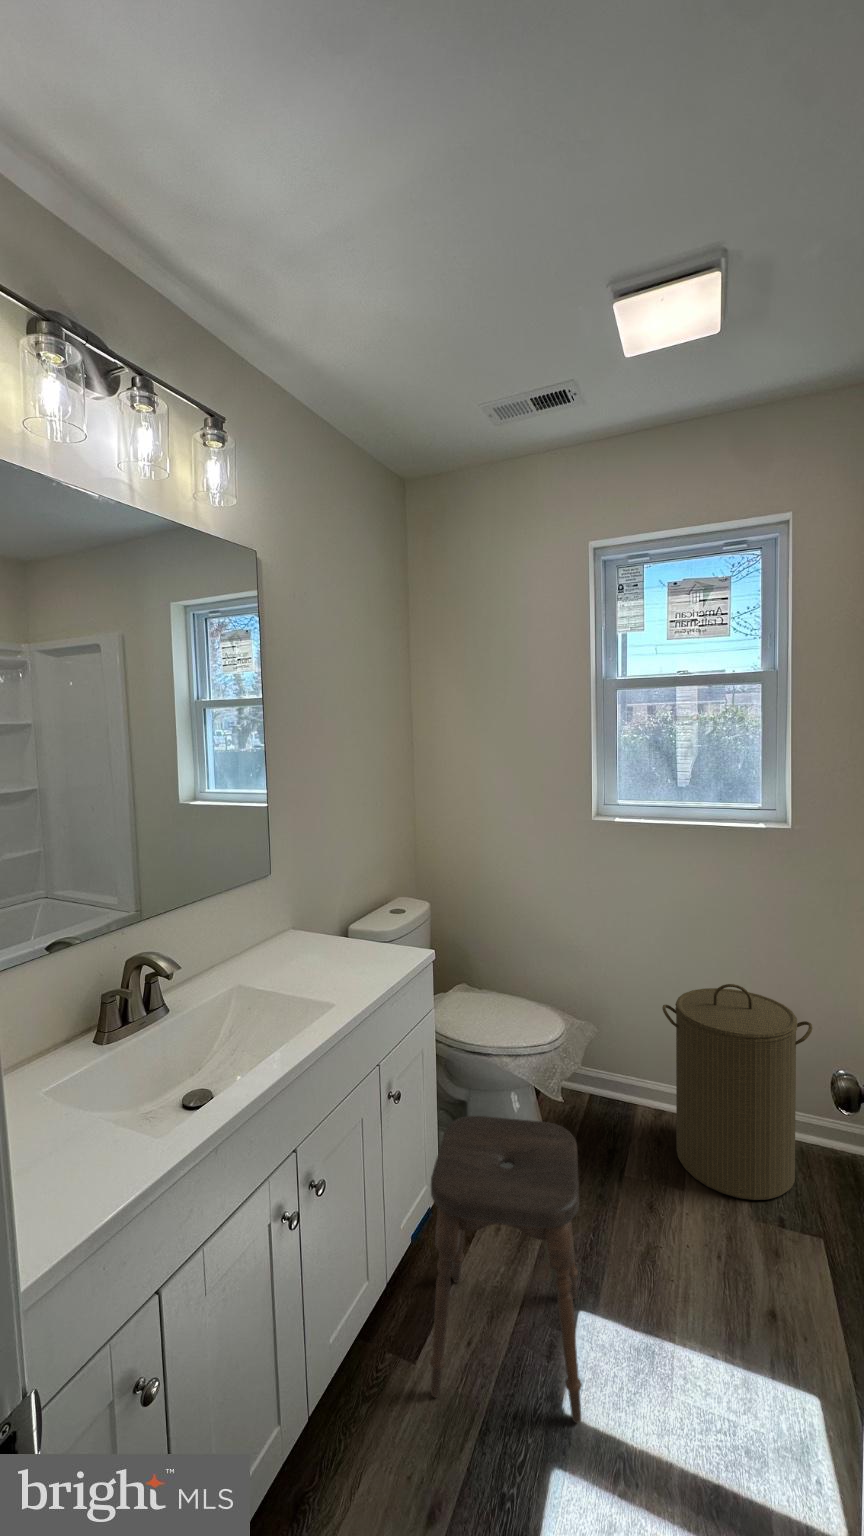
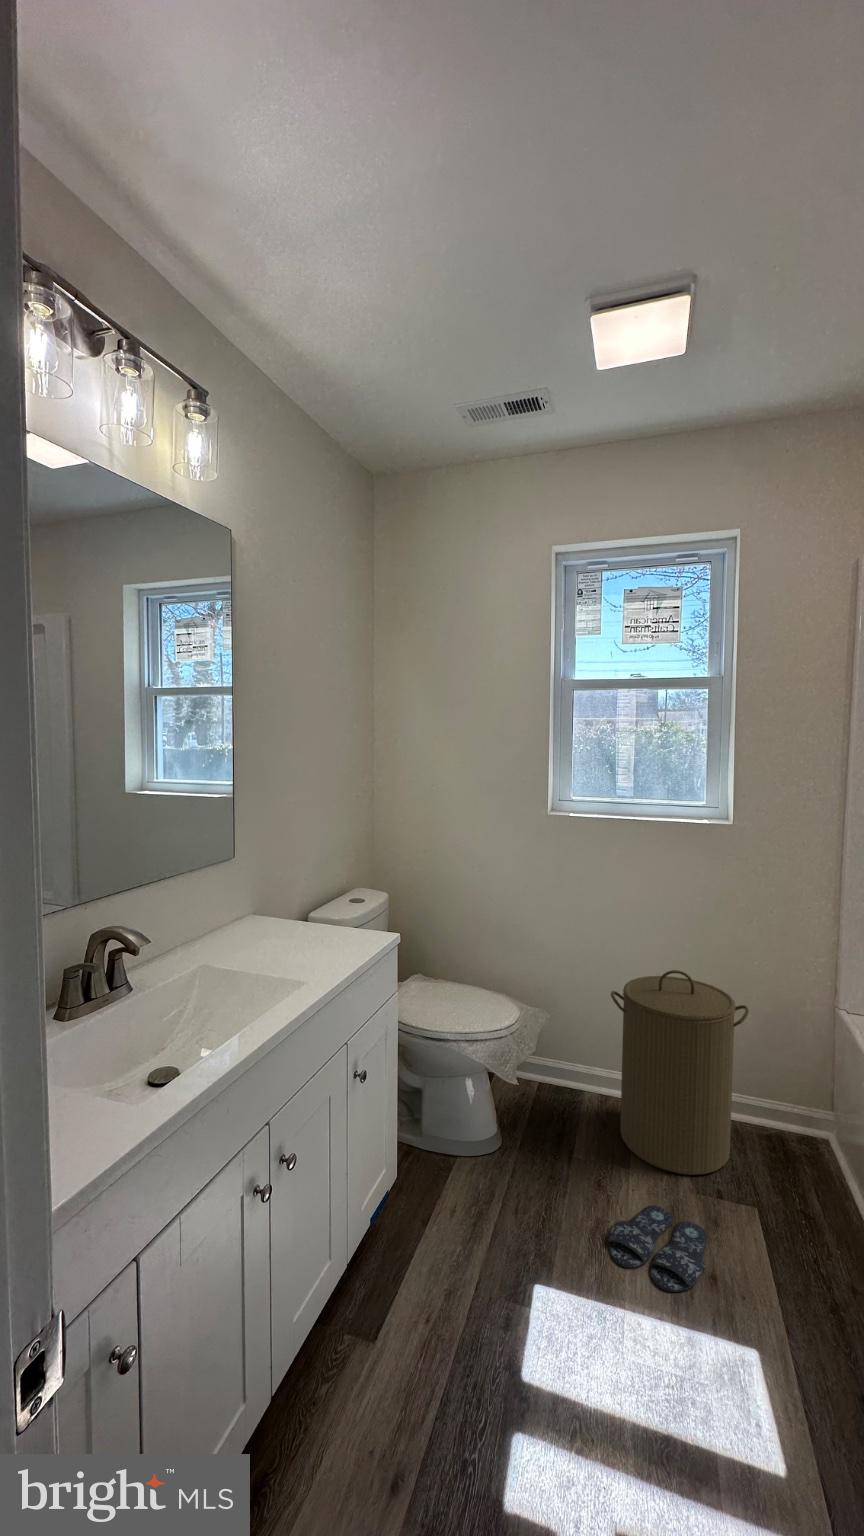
stool: present [430,1116,582,1423] -> none [391,1095,542,1387]
slippers: none [659,1232,767,1328] -> present [608,1206,707,1292]

